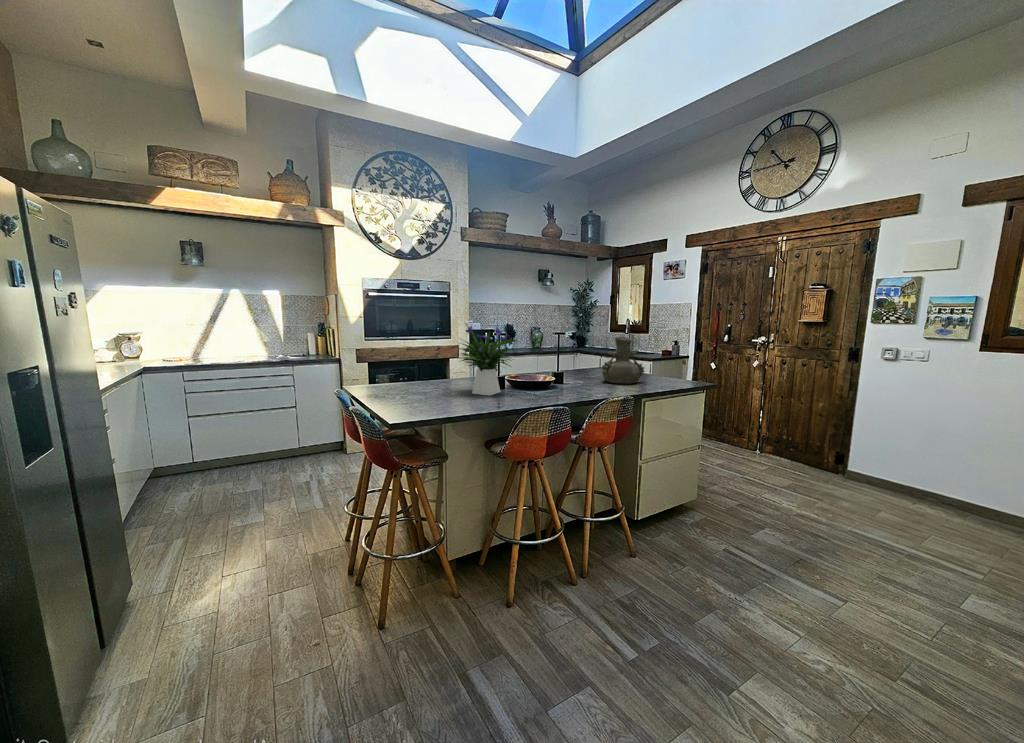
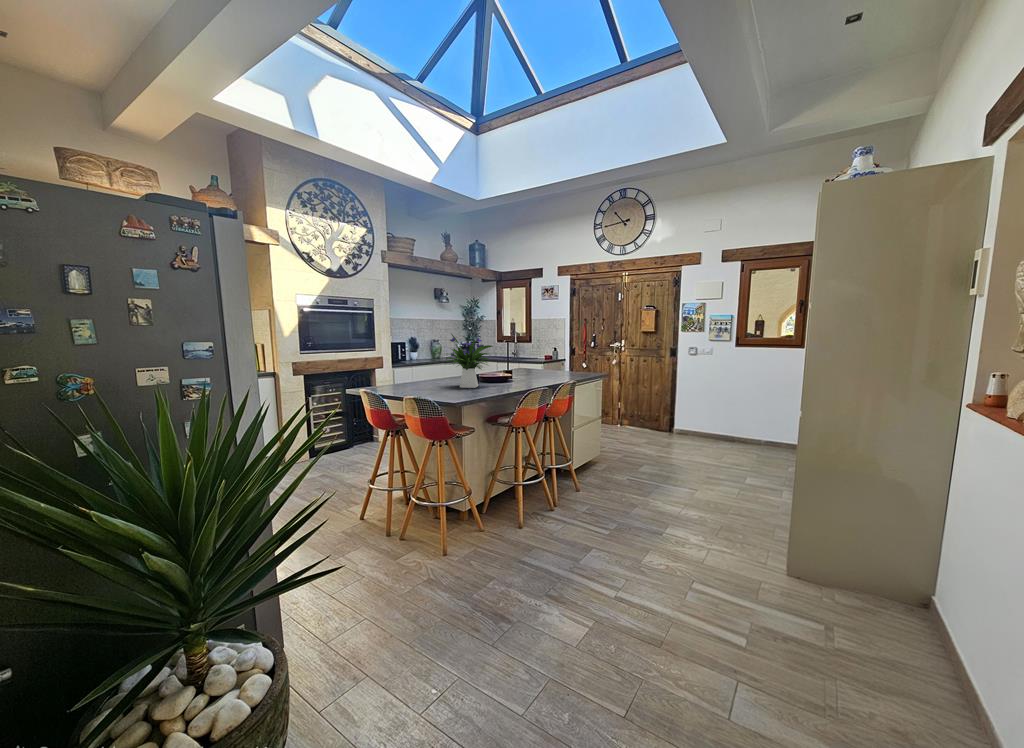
vase: present [601,337,645,384] -> none [535,343,564,377]

